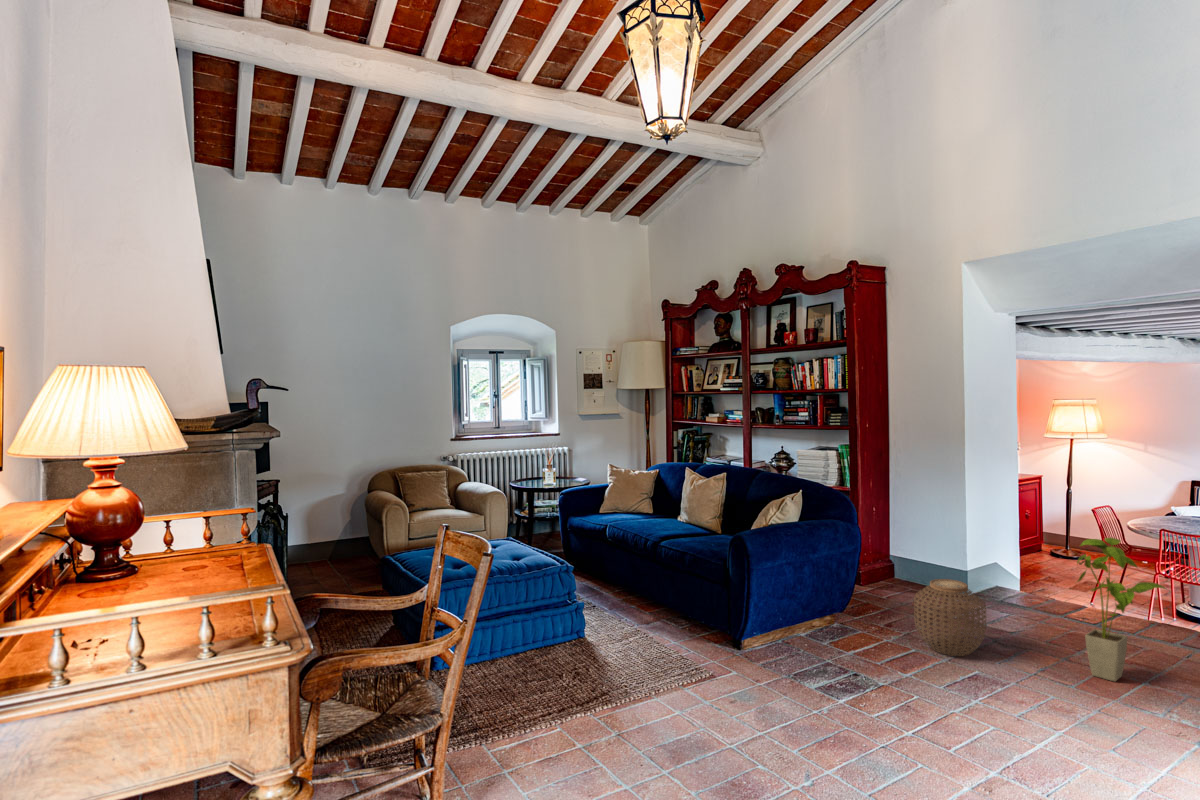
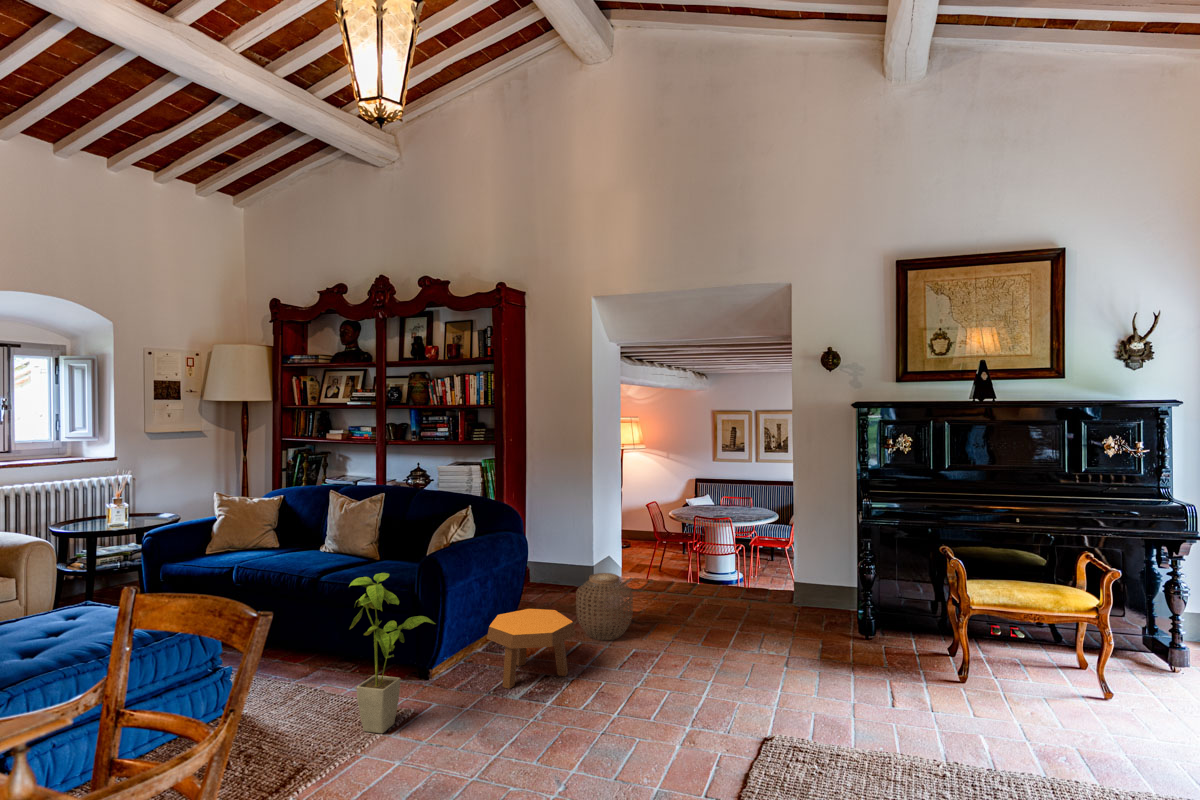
house plant: present [1077,538,1167,681] -> present [349,573,435,733]
footstool: none [794,603,889,680] -> present [487,609,576,689]

